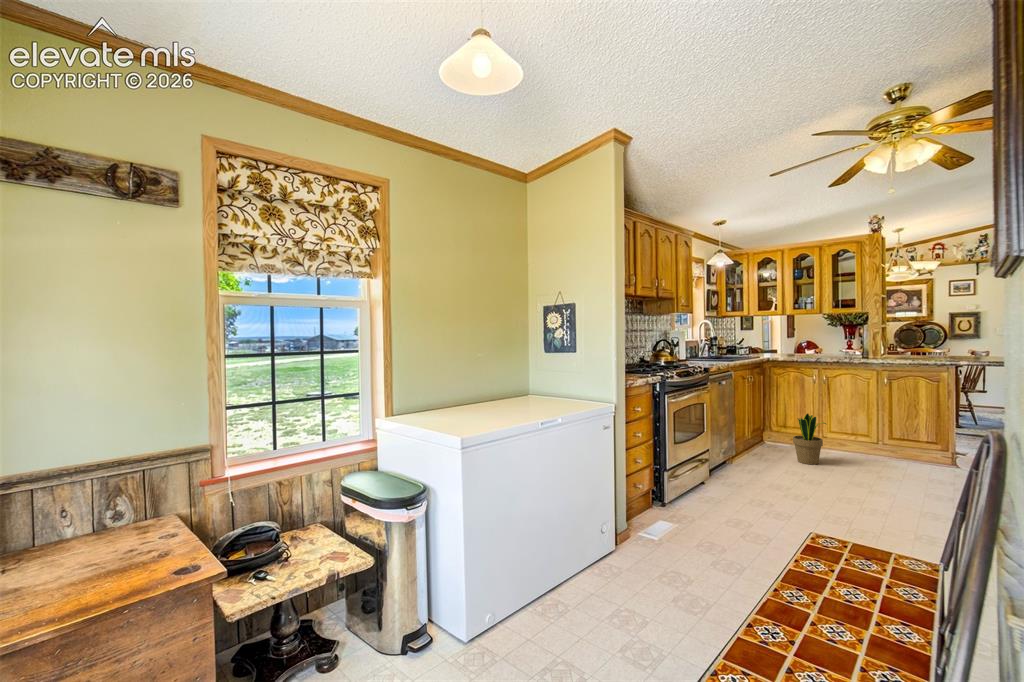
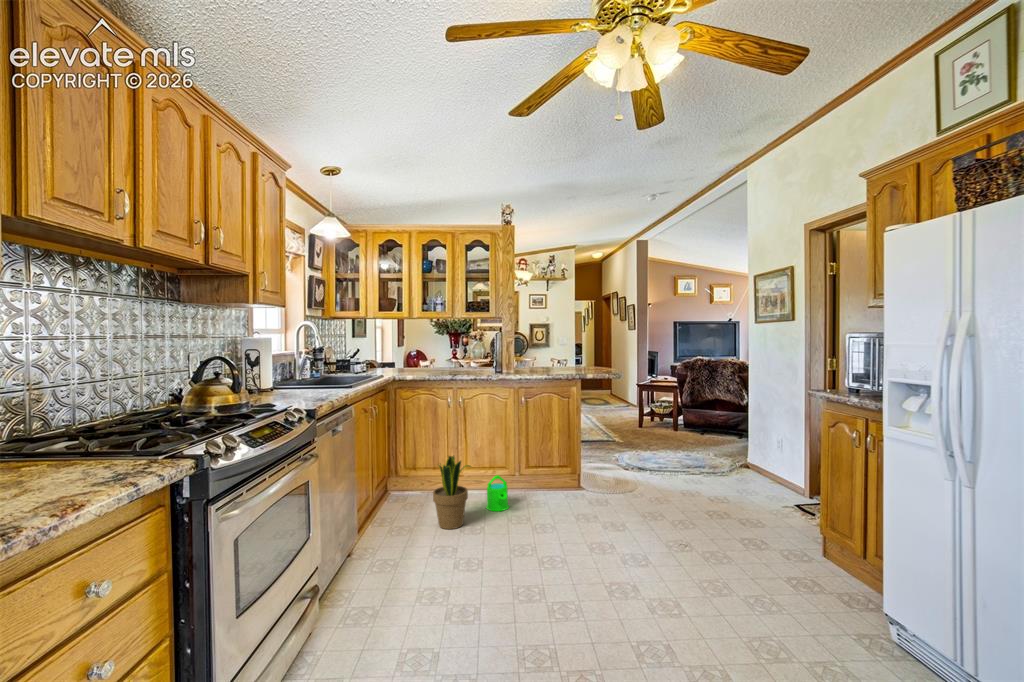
watering can: none [843,437,868,464] -> present [486,475,509,511]

